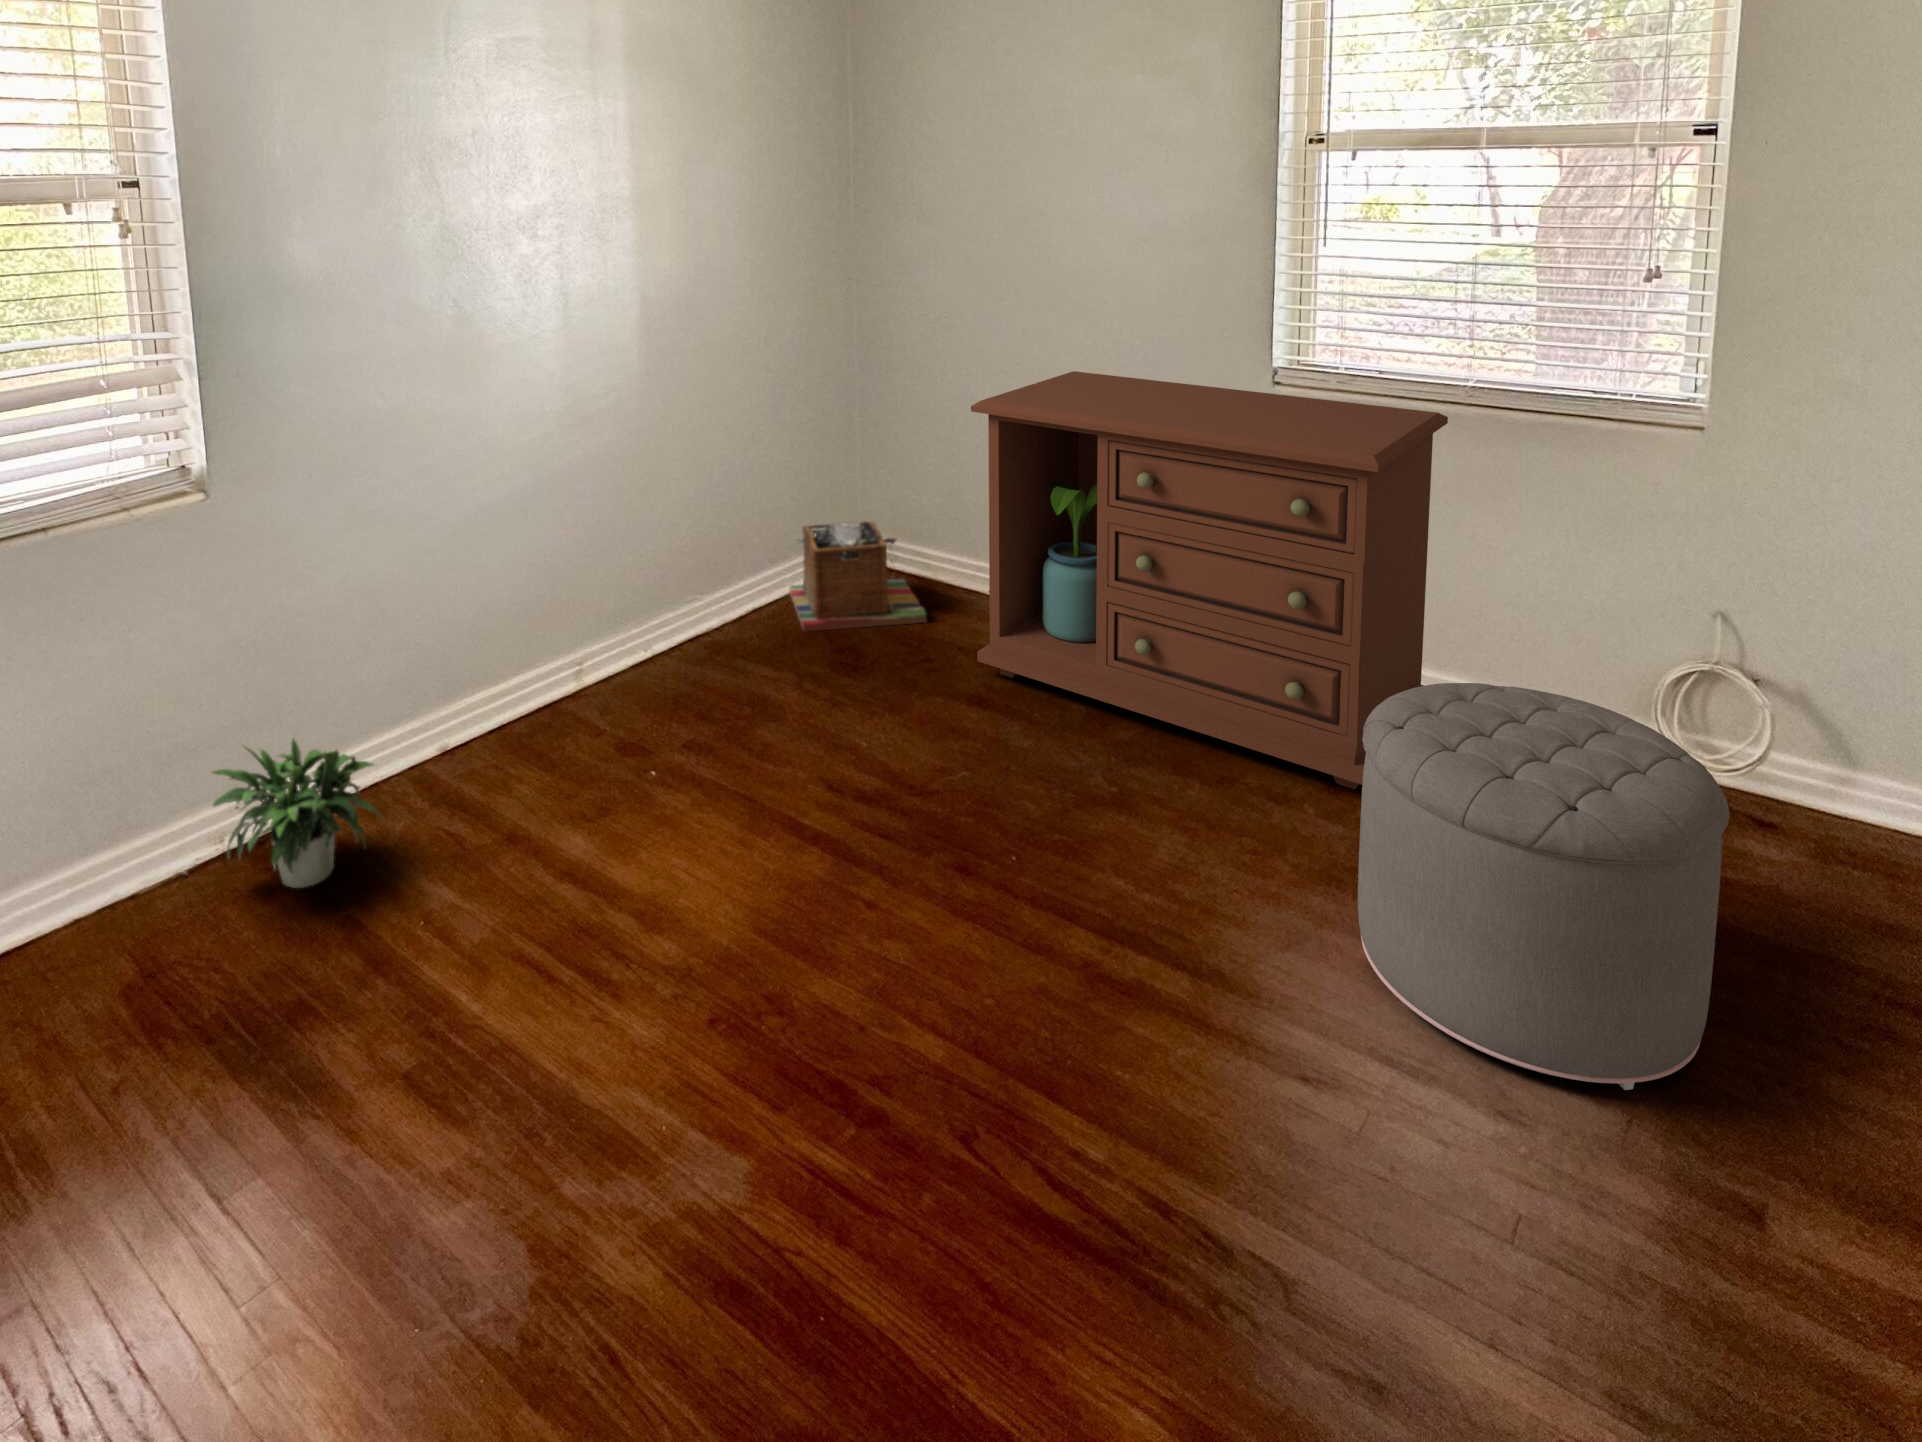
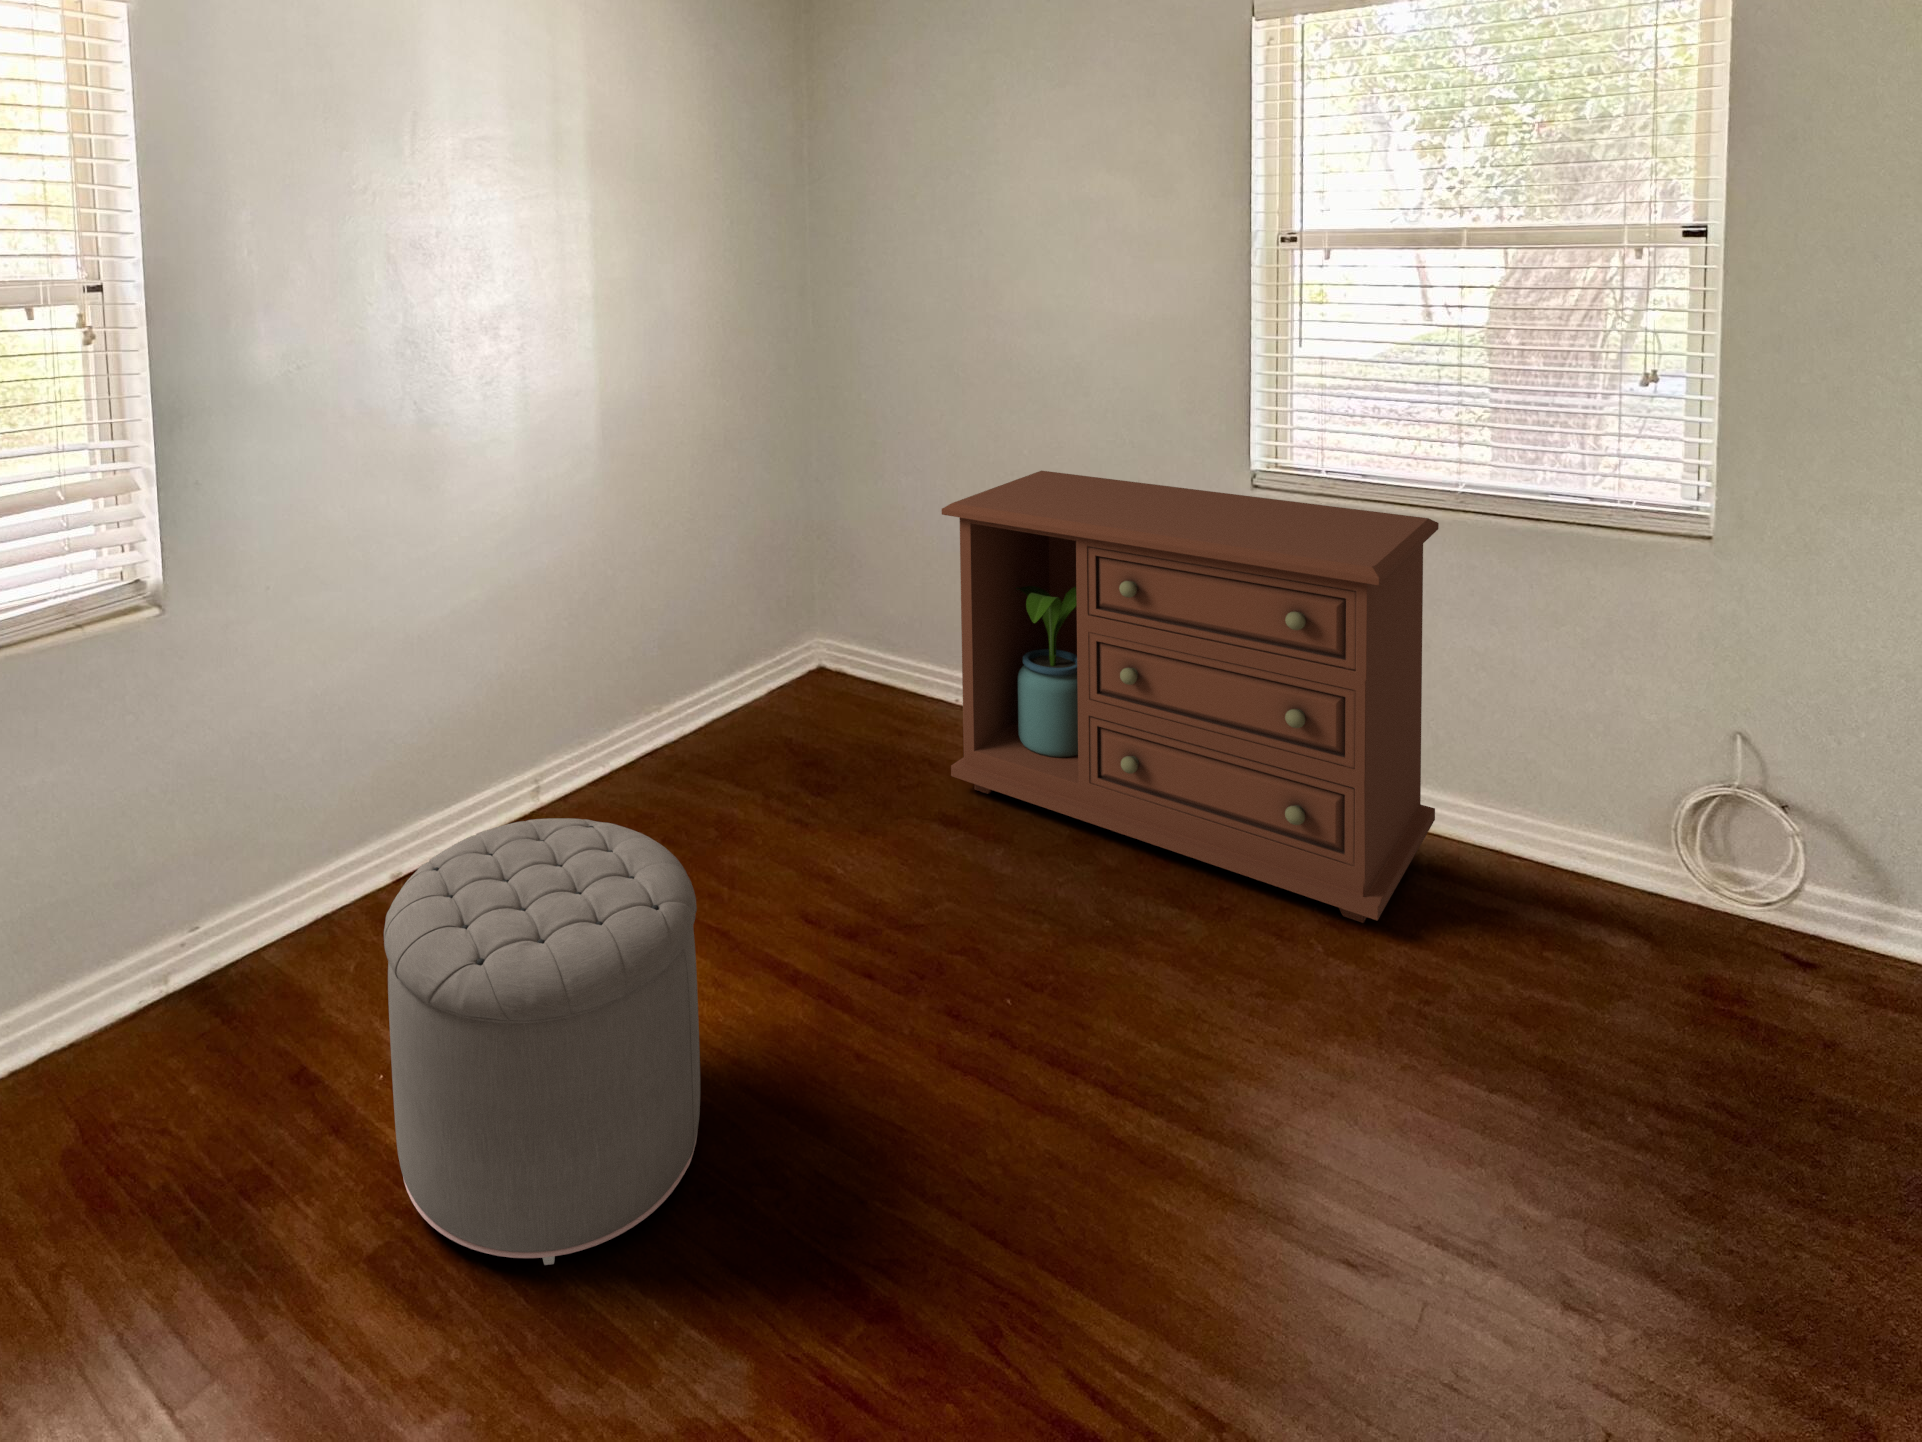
laundry basket: present [790,521,927,632] -> none [749,624,894,742]
ottoman: present [1358,683,1729,1090] -> present [384,818,700,1265]
potted plant: present [183,738,382,888] -> none [122,866,341,1035]

